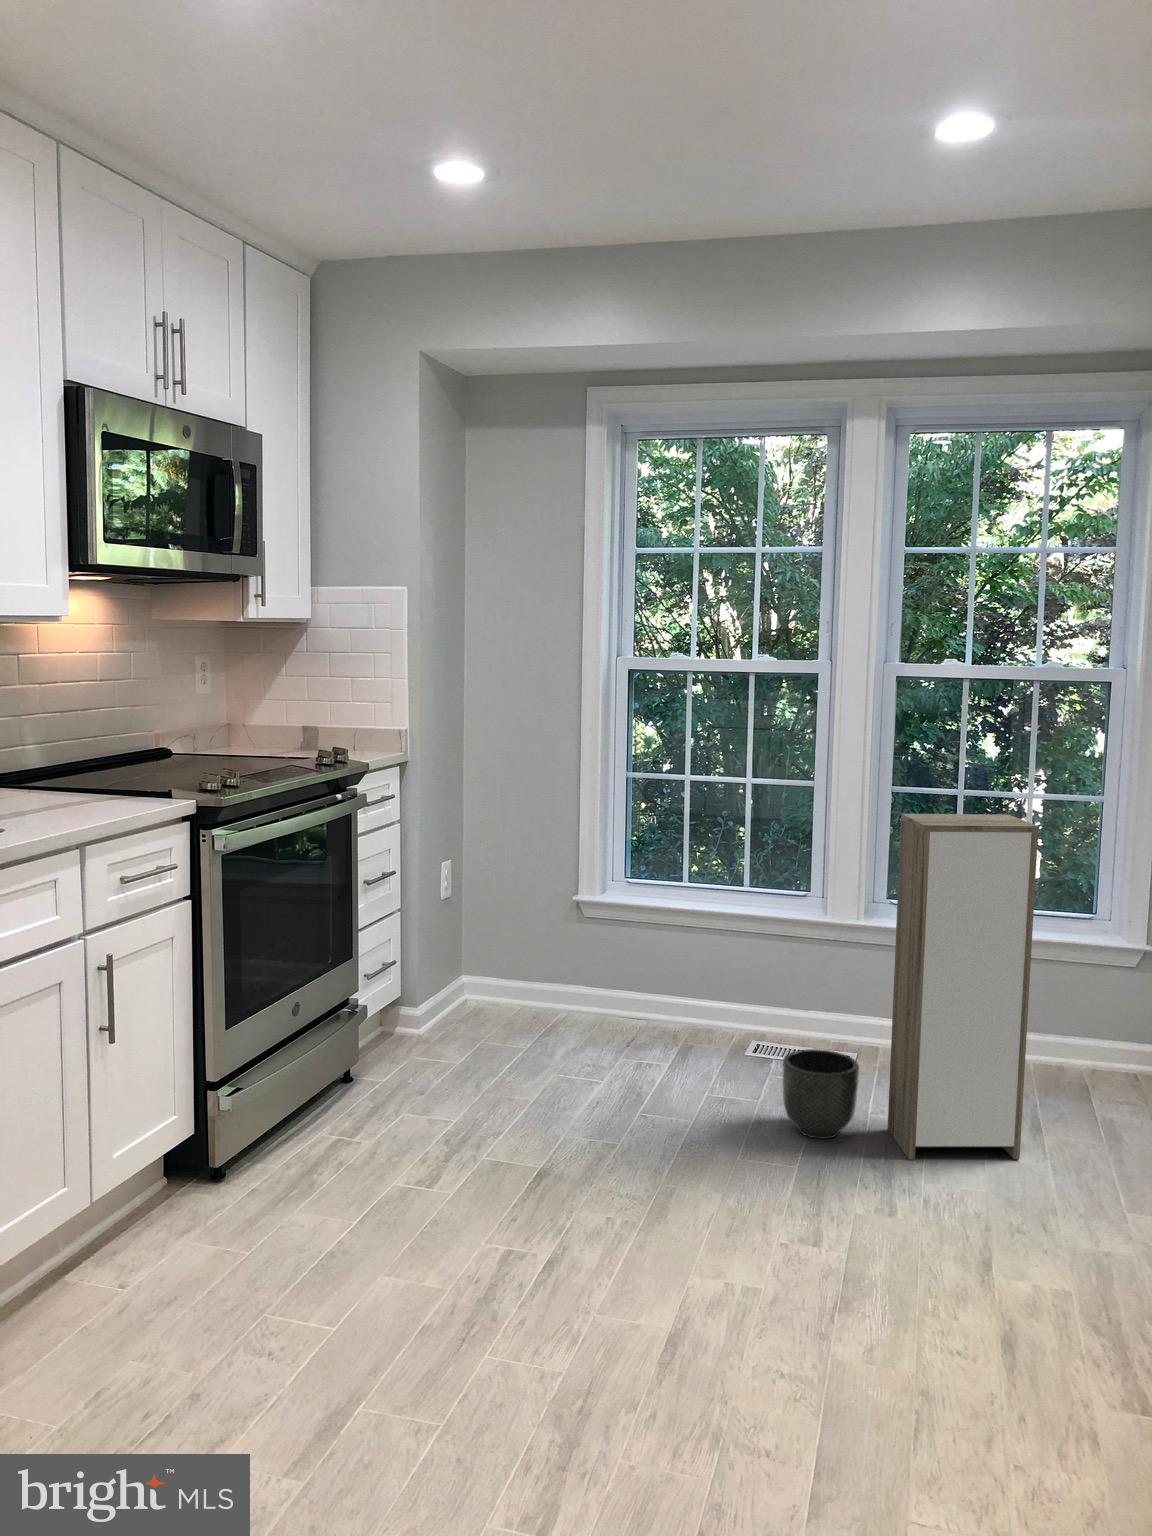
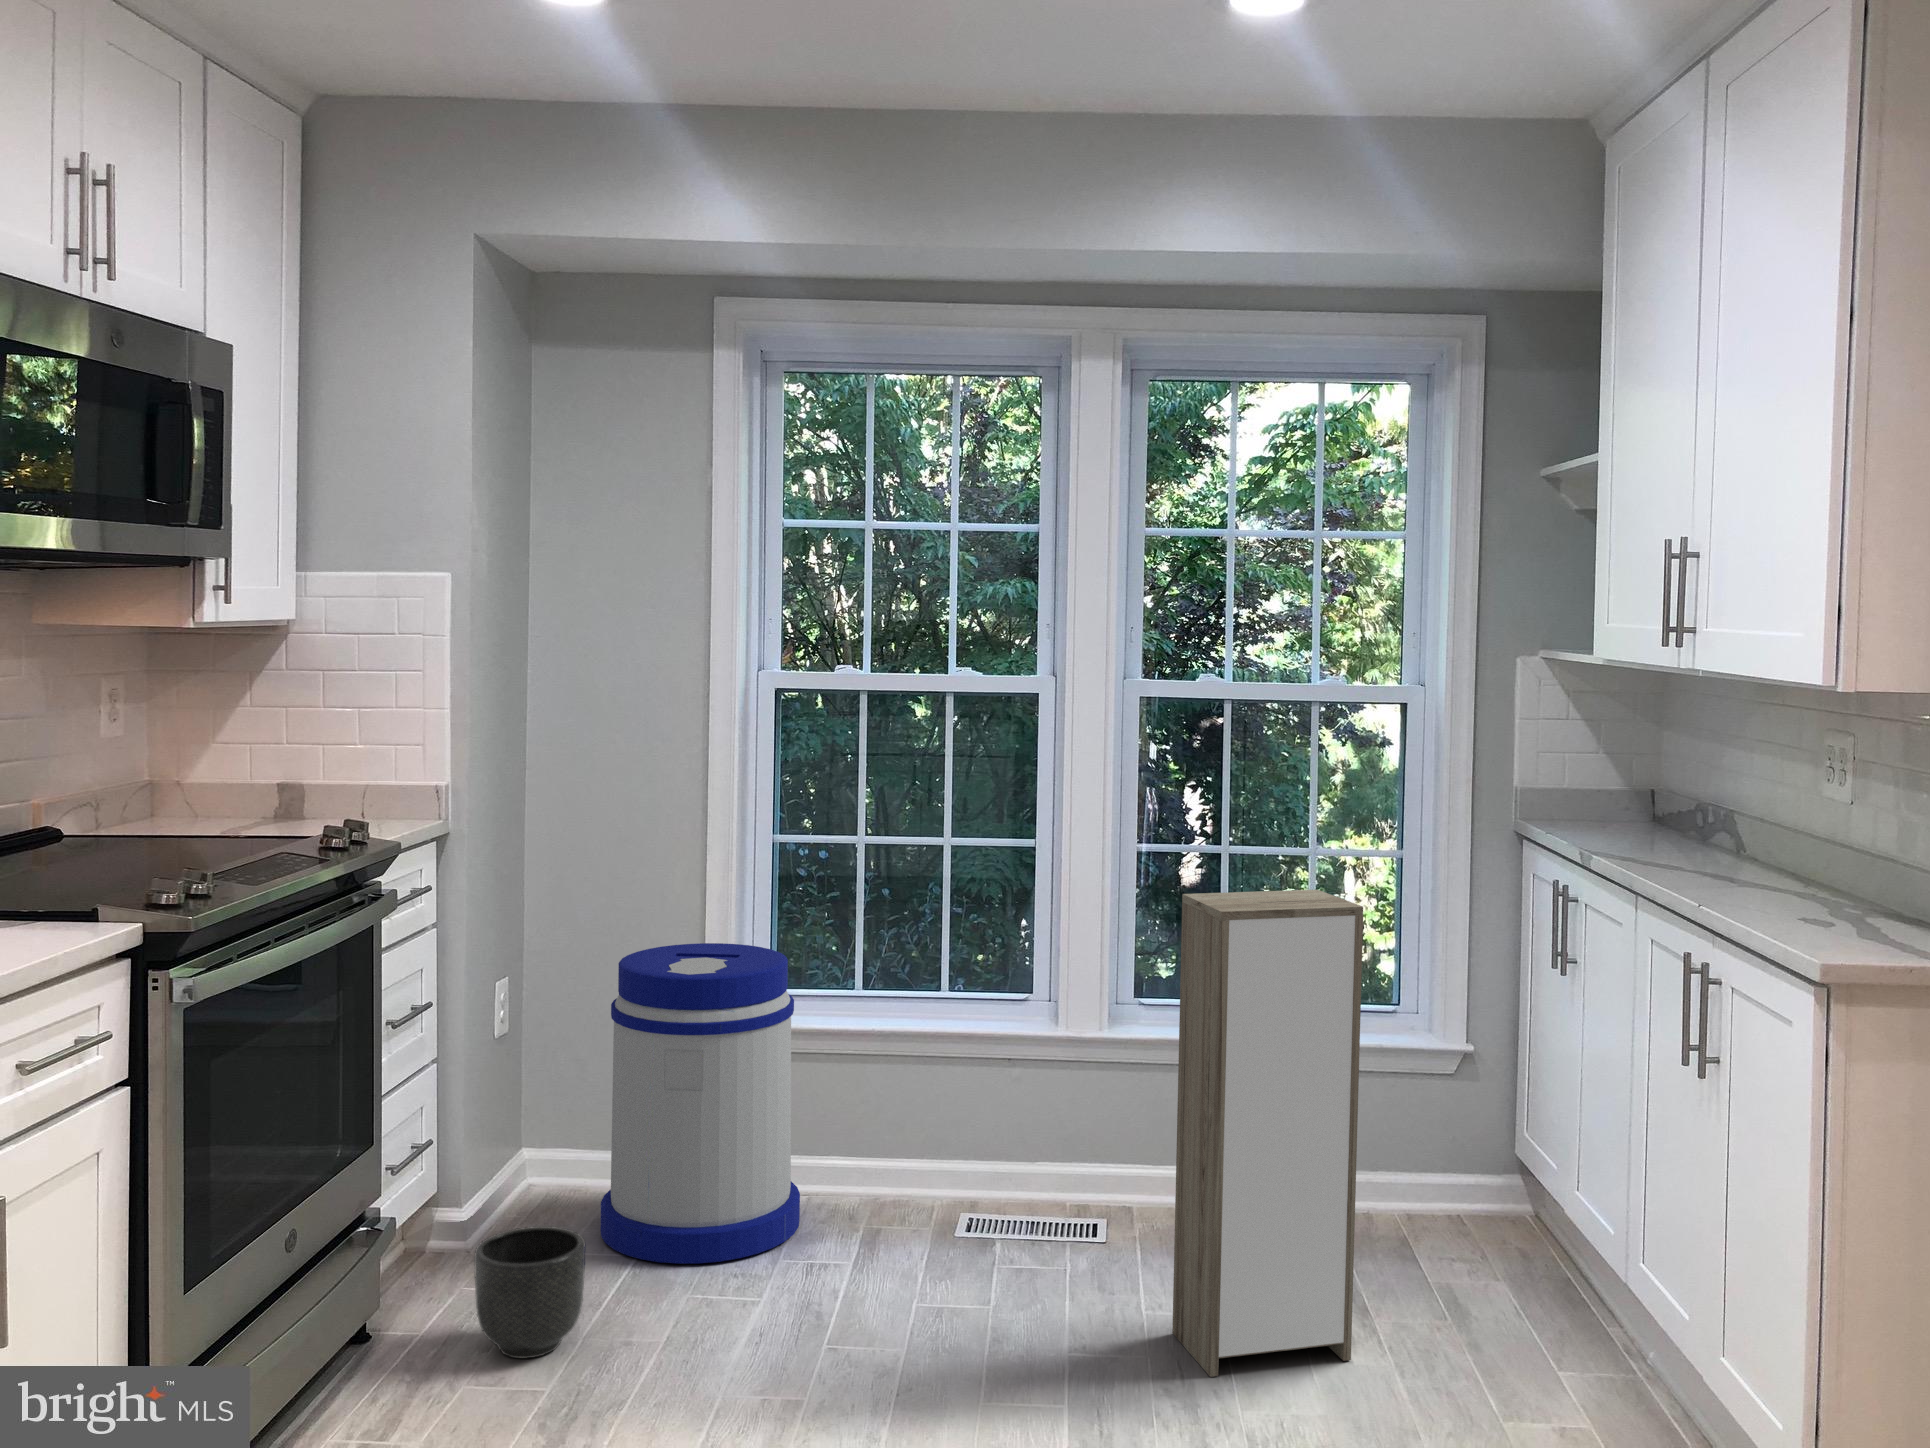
trash can: none [504,843,638,1056] -> present [601,943,800,1264]
planter: present [783,1049,859,1139] -> present [474,1226,585,1358]

